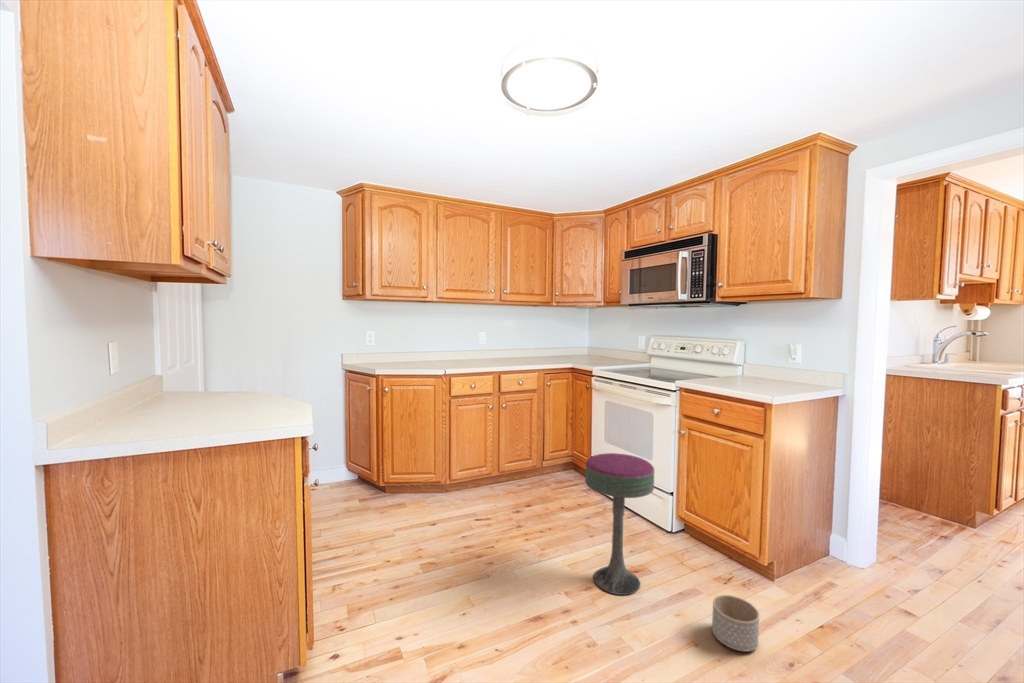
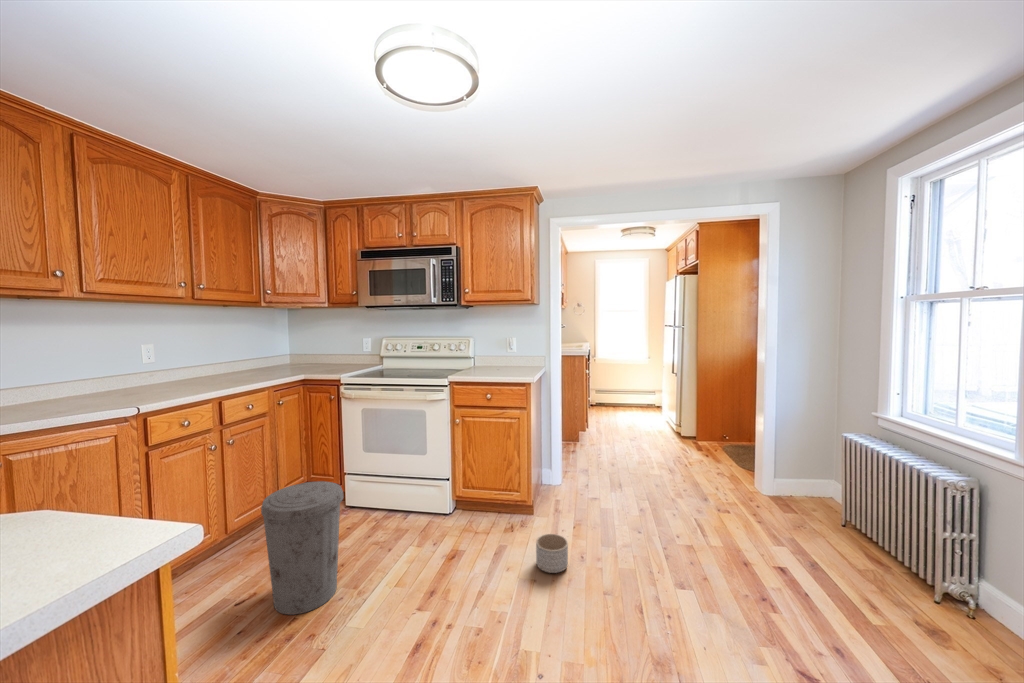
trash can: none [484,447,543,547] -> present [261,481,343,615]
bar stool: present [585,453,654,595] -> none [414,452,479,589]

